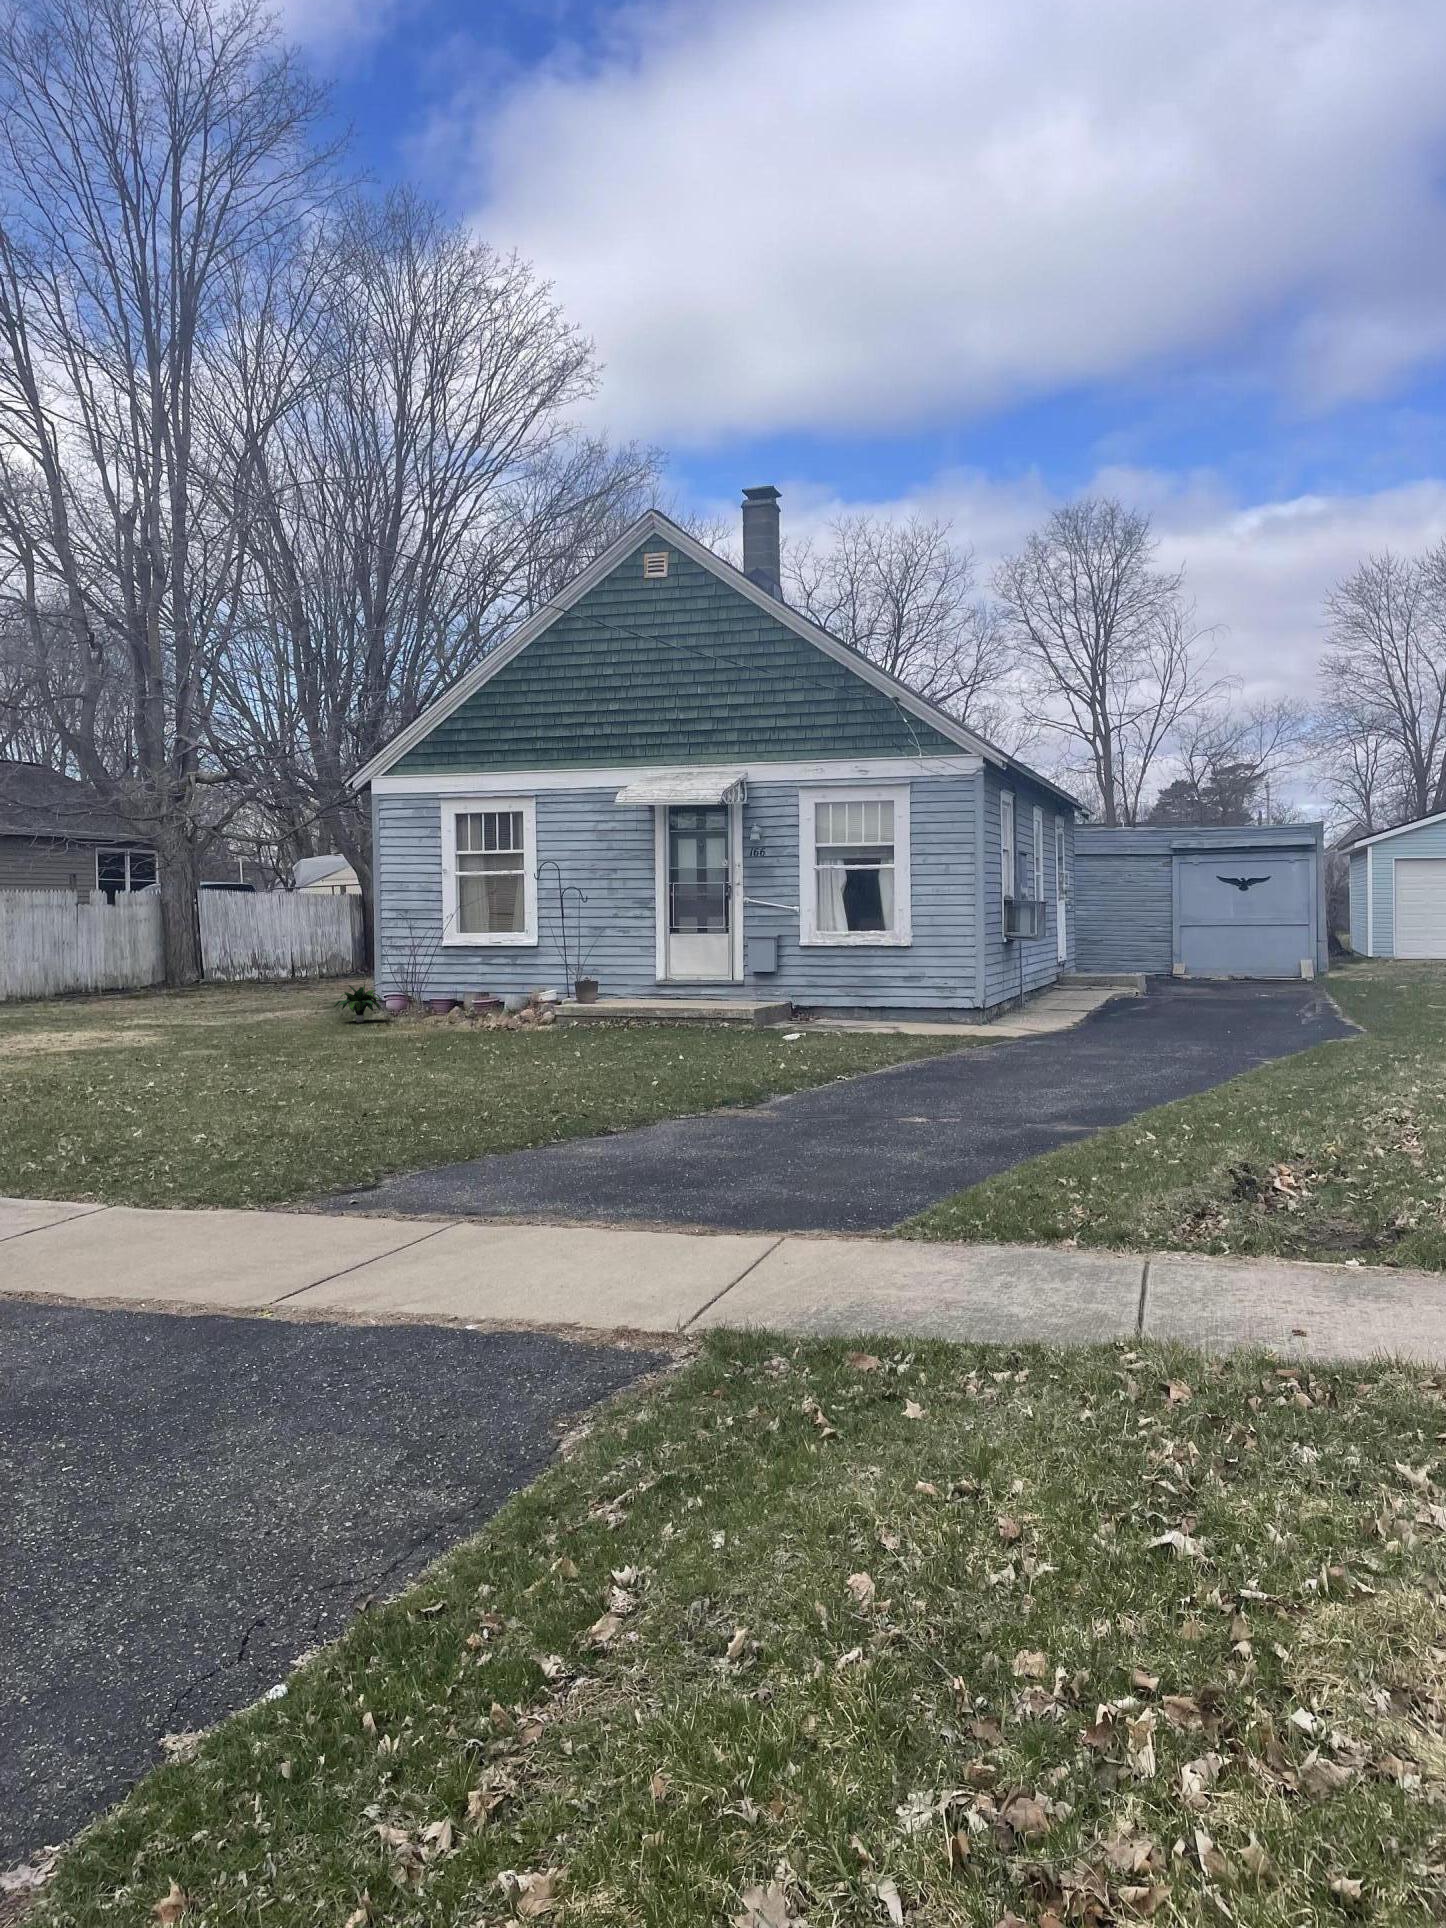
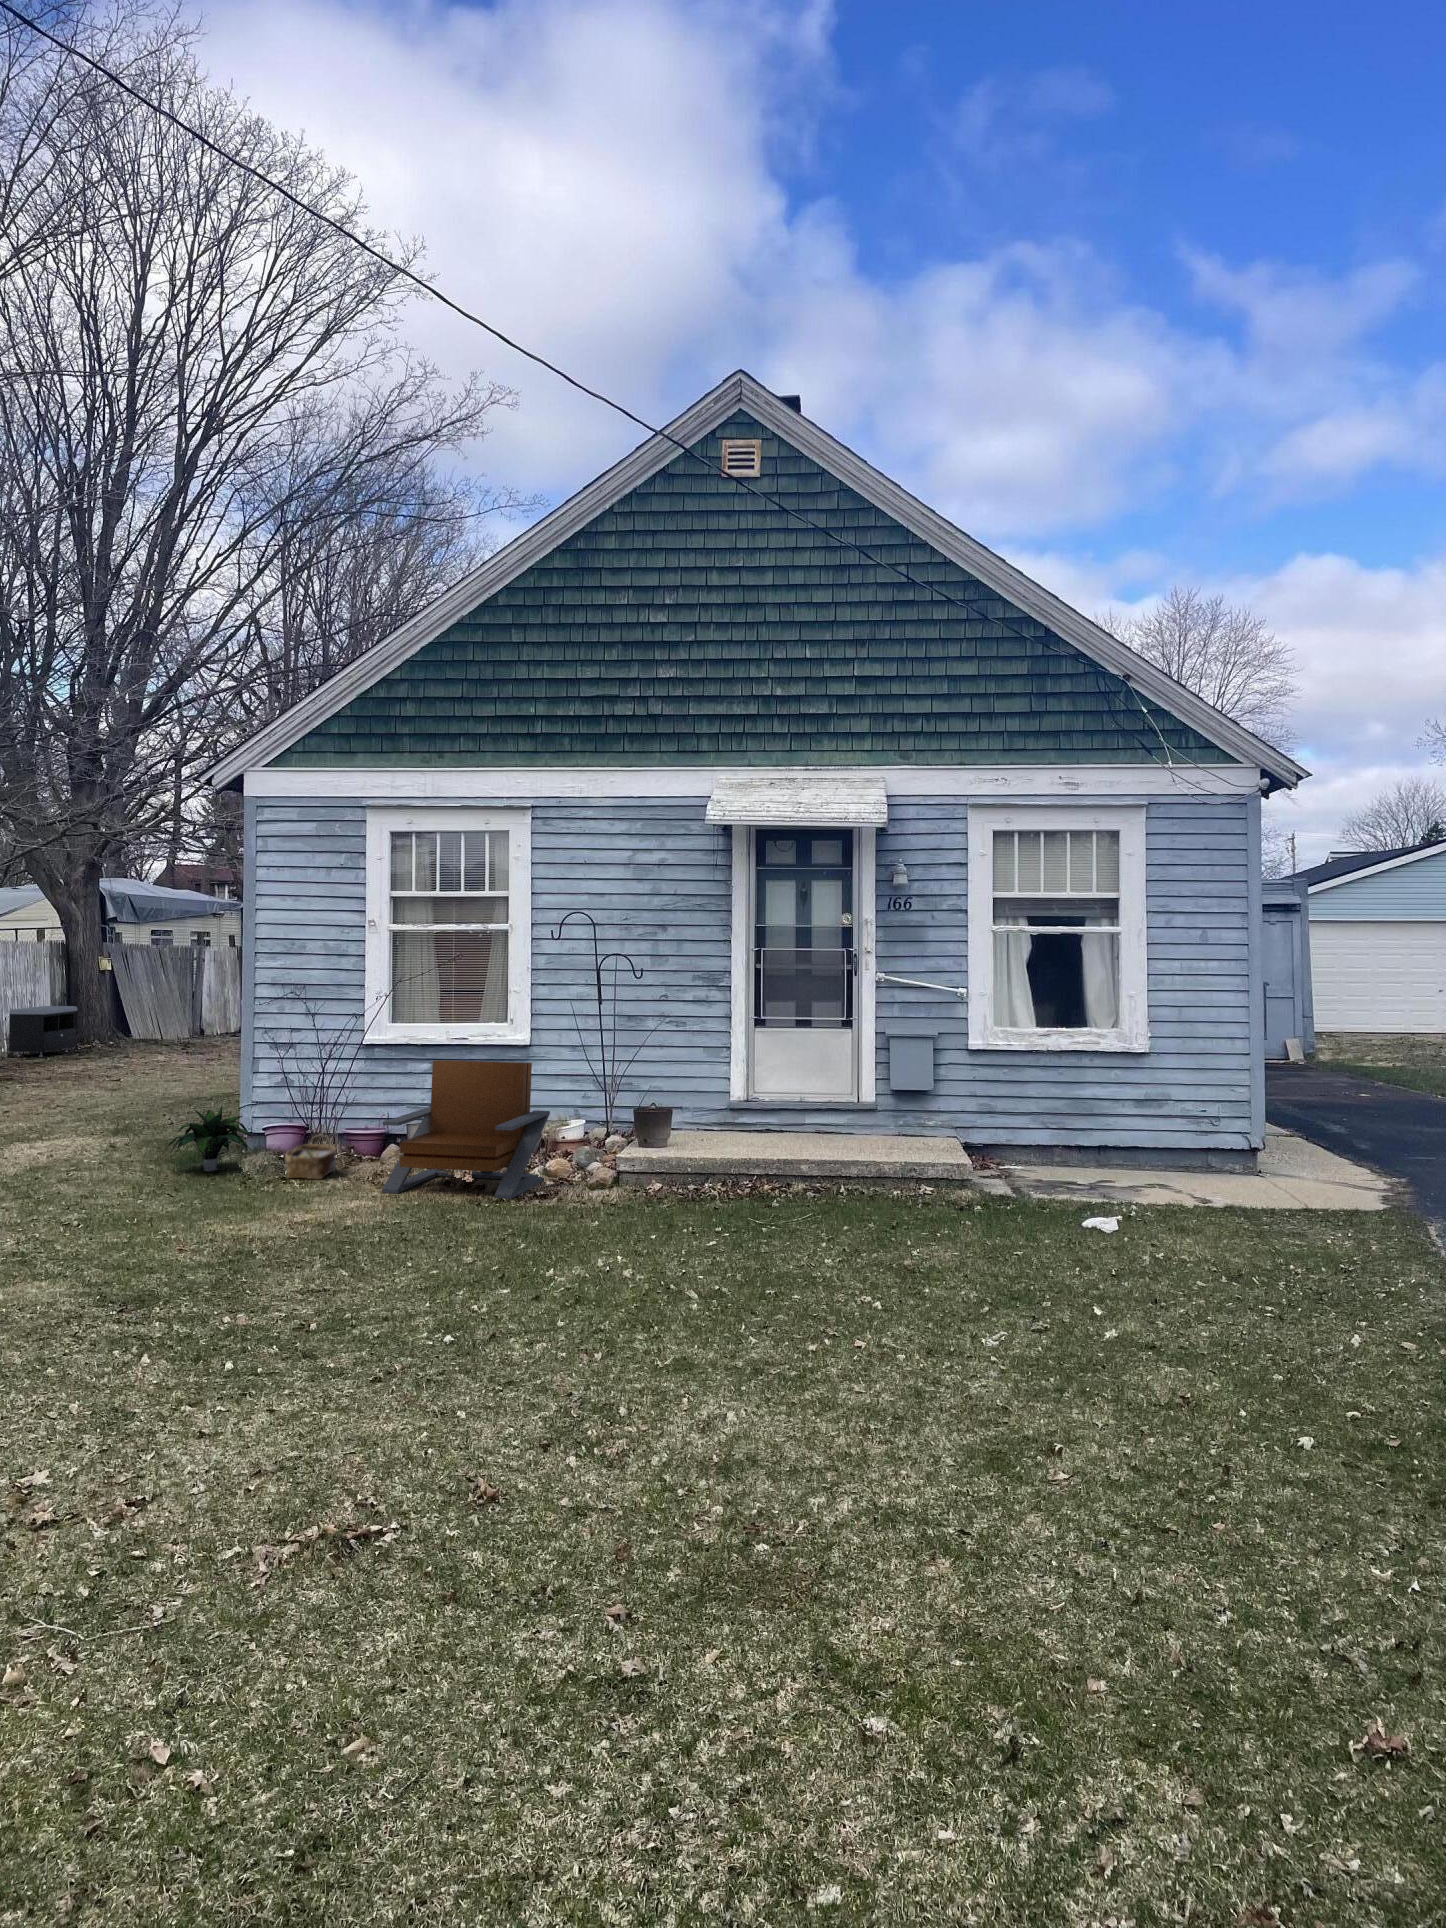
storage bench: none [297,939,344,975] -> present [9,1006,78,1057]
lounge chair: none [440,954,546,1034] -> present [382,1060,550,1199]
woven basket: none [396,1001,428,1026] -> present [285,1135,336,1179]

